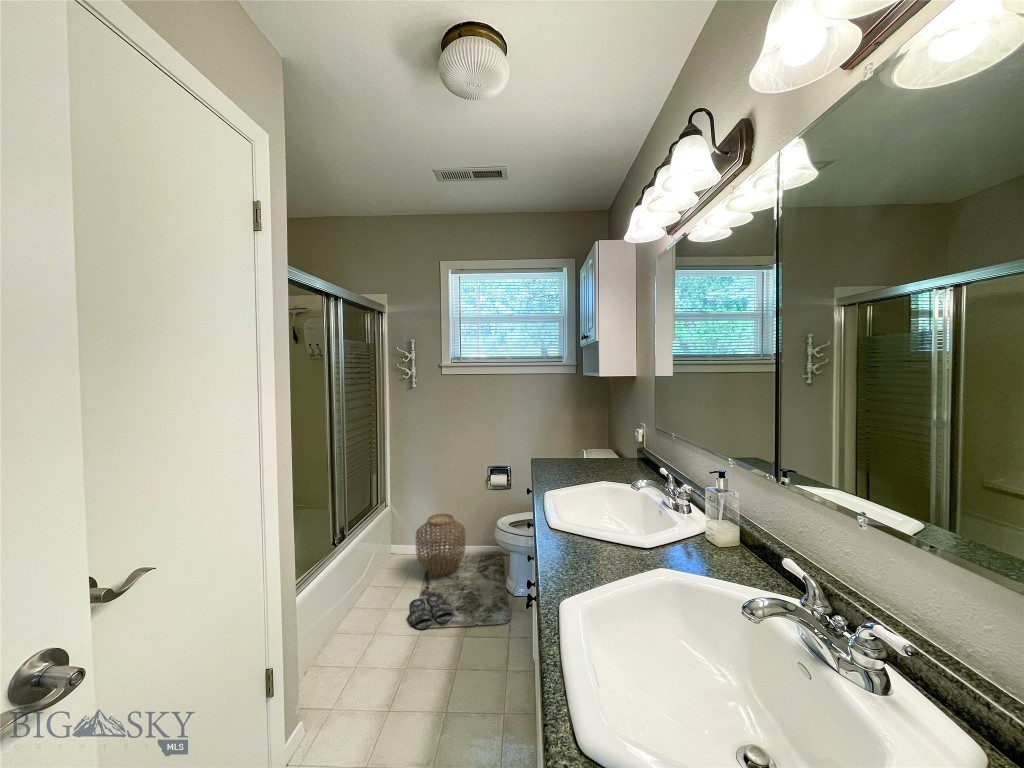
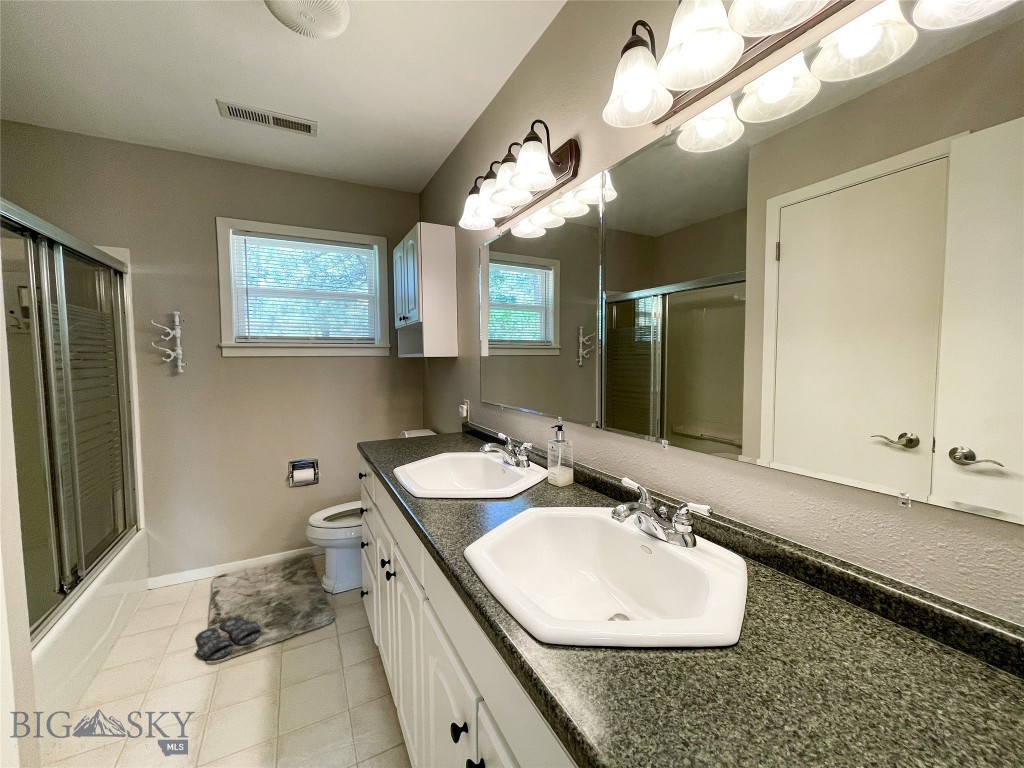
woven basket: present [416,514,465,575] -> none [194,524,266,598]

